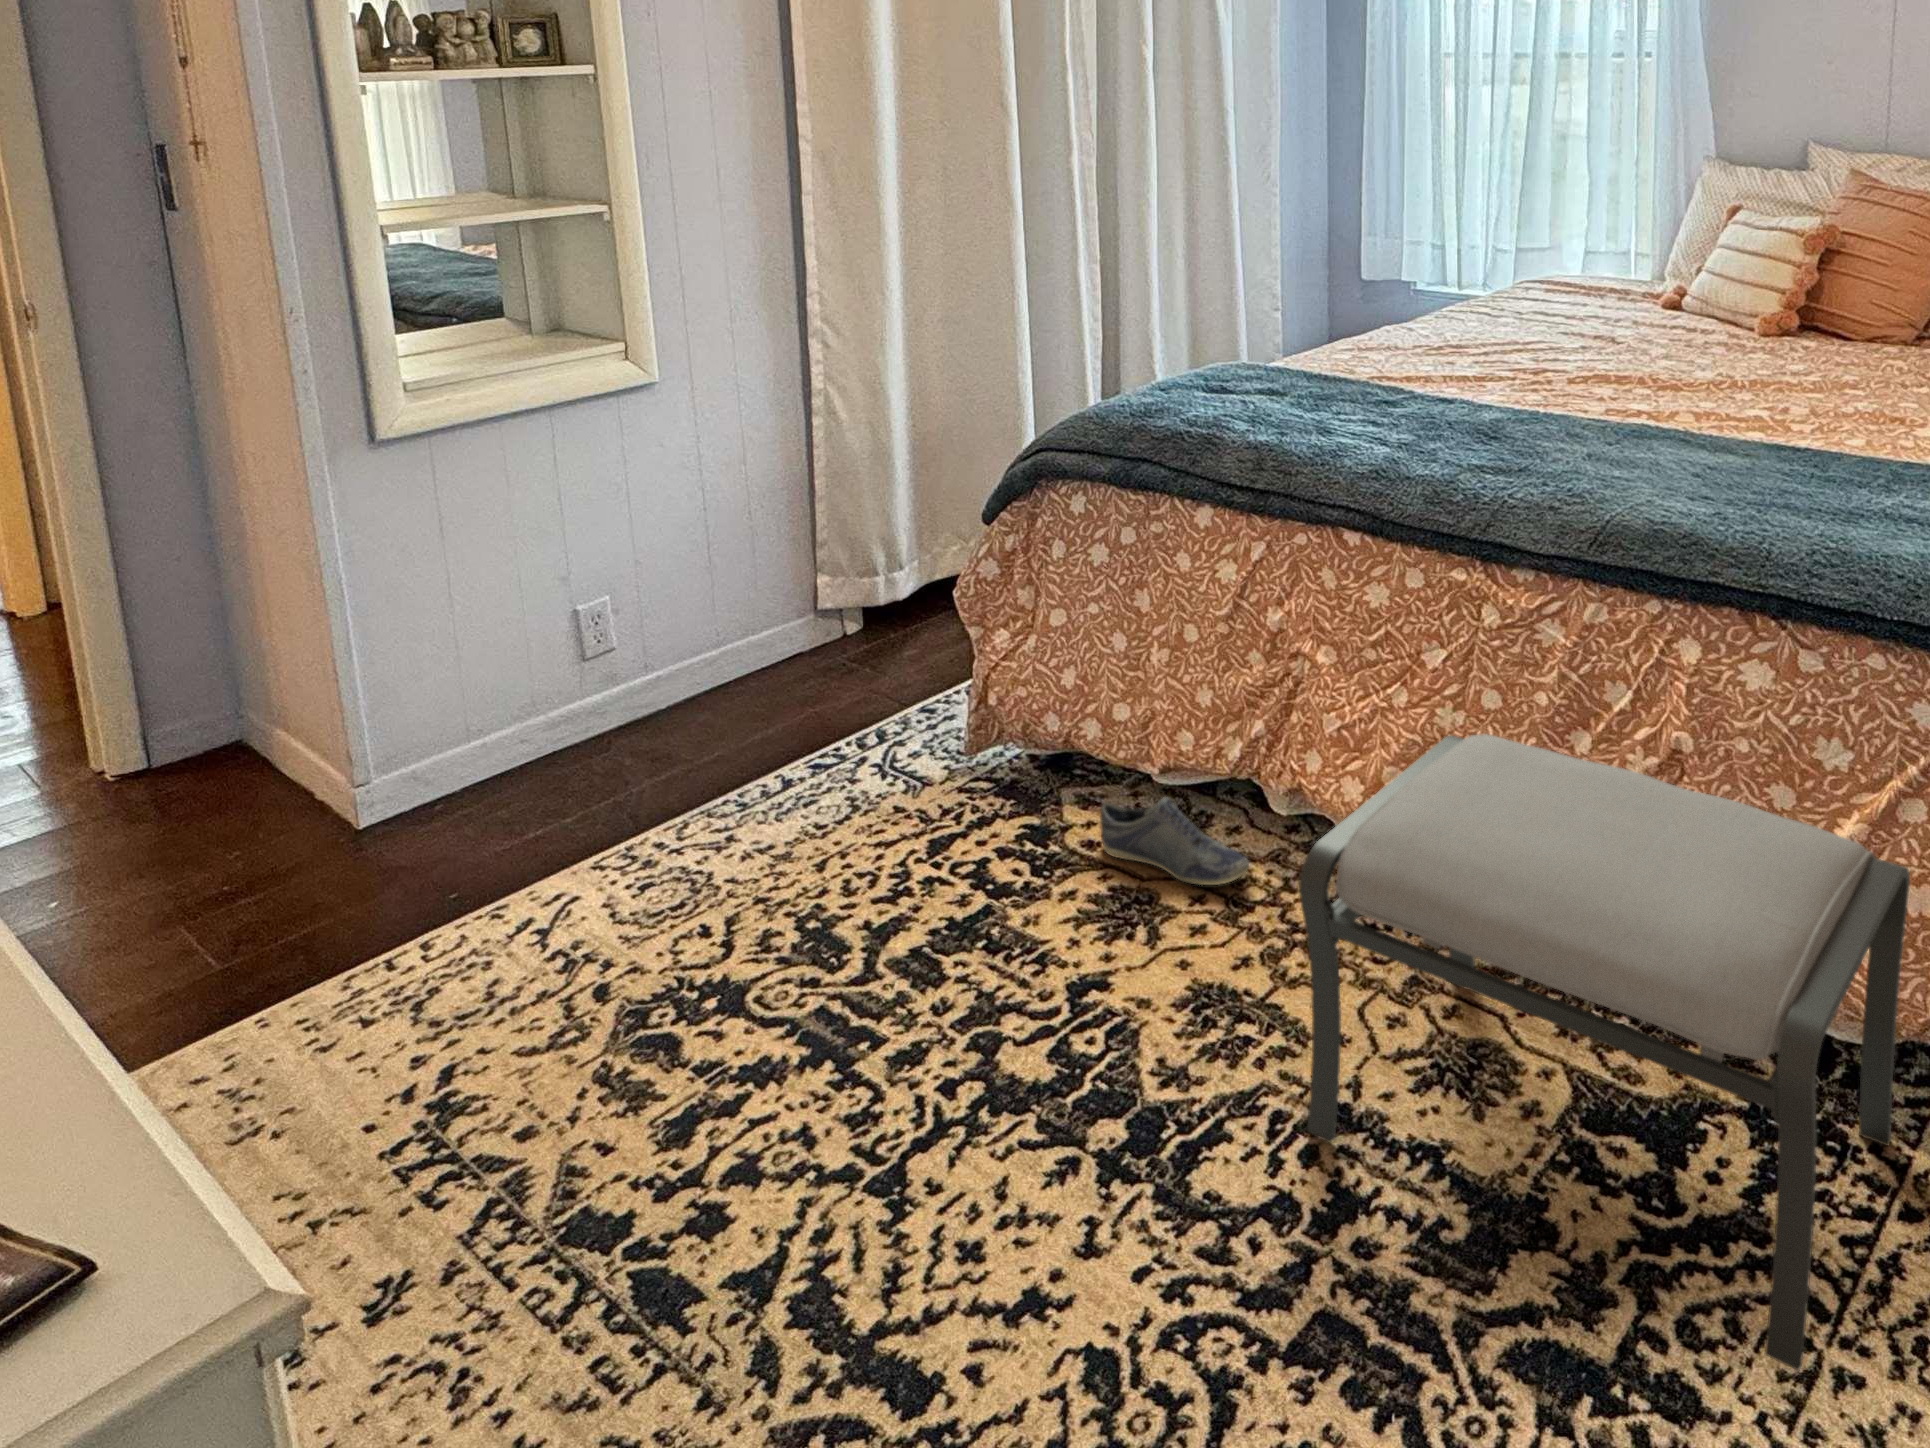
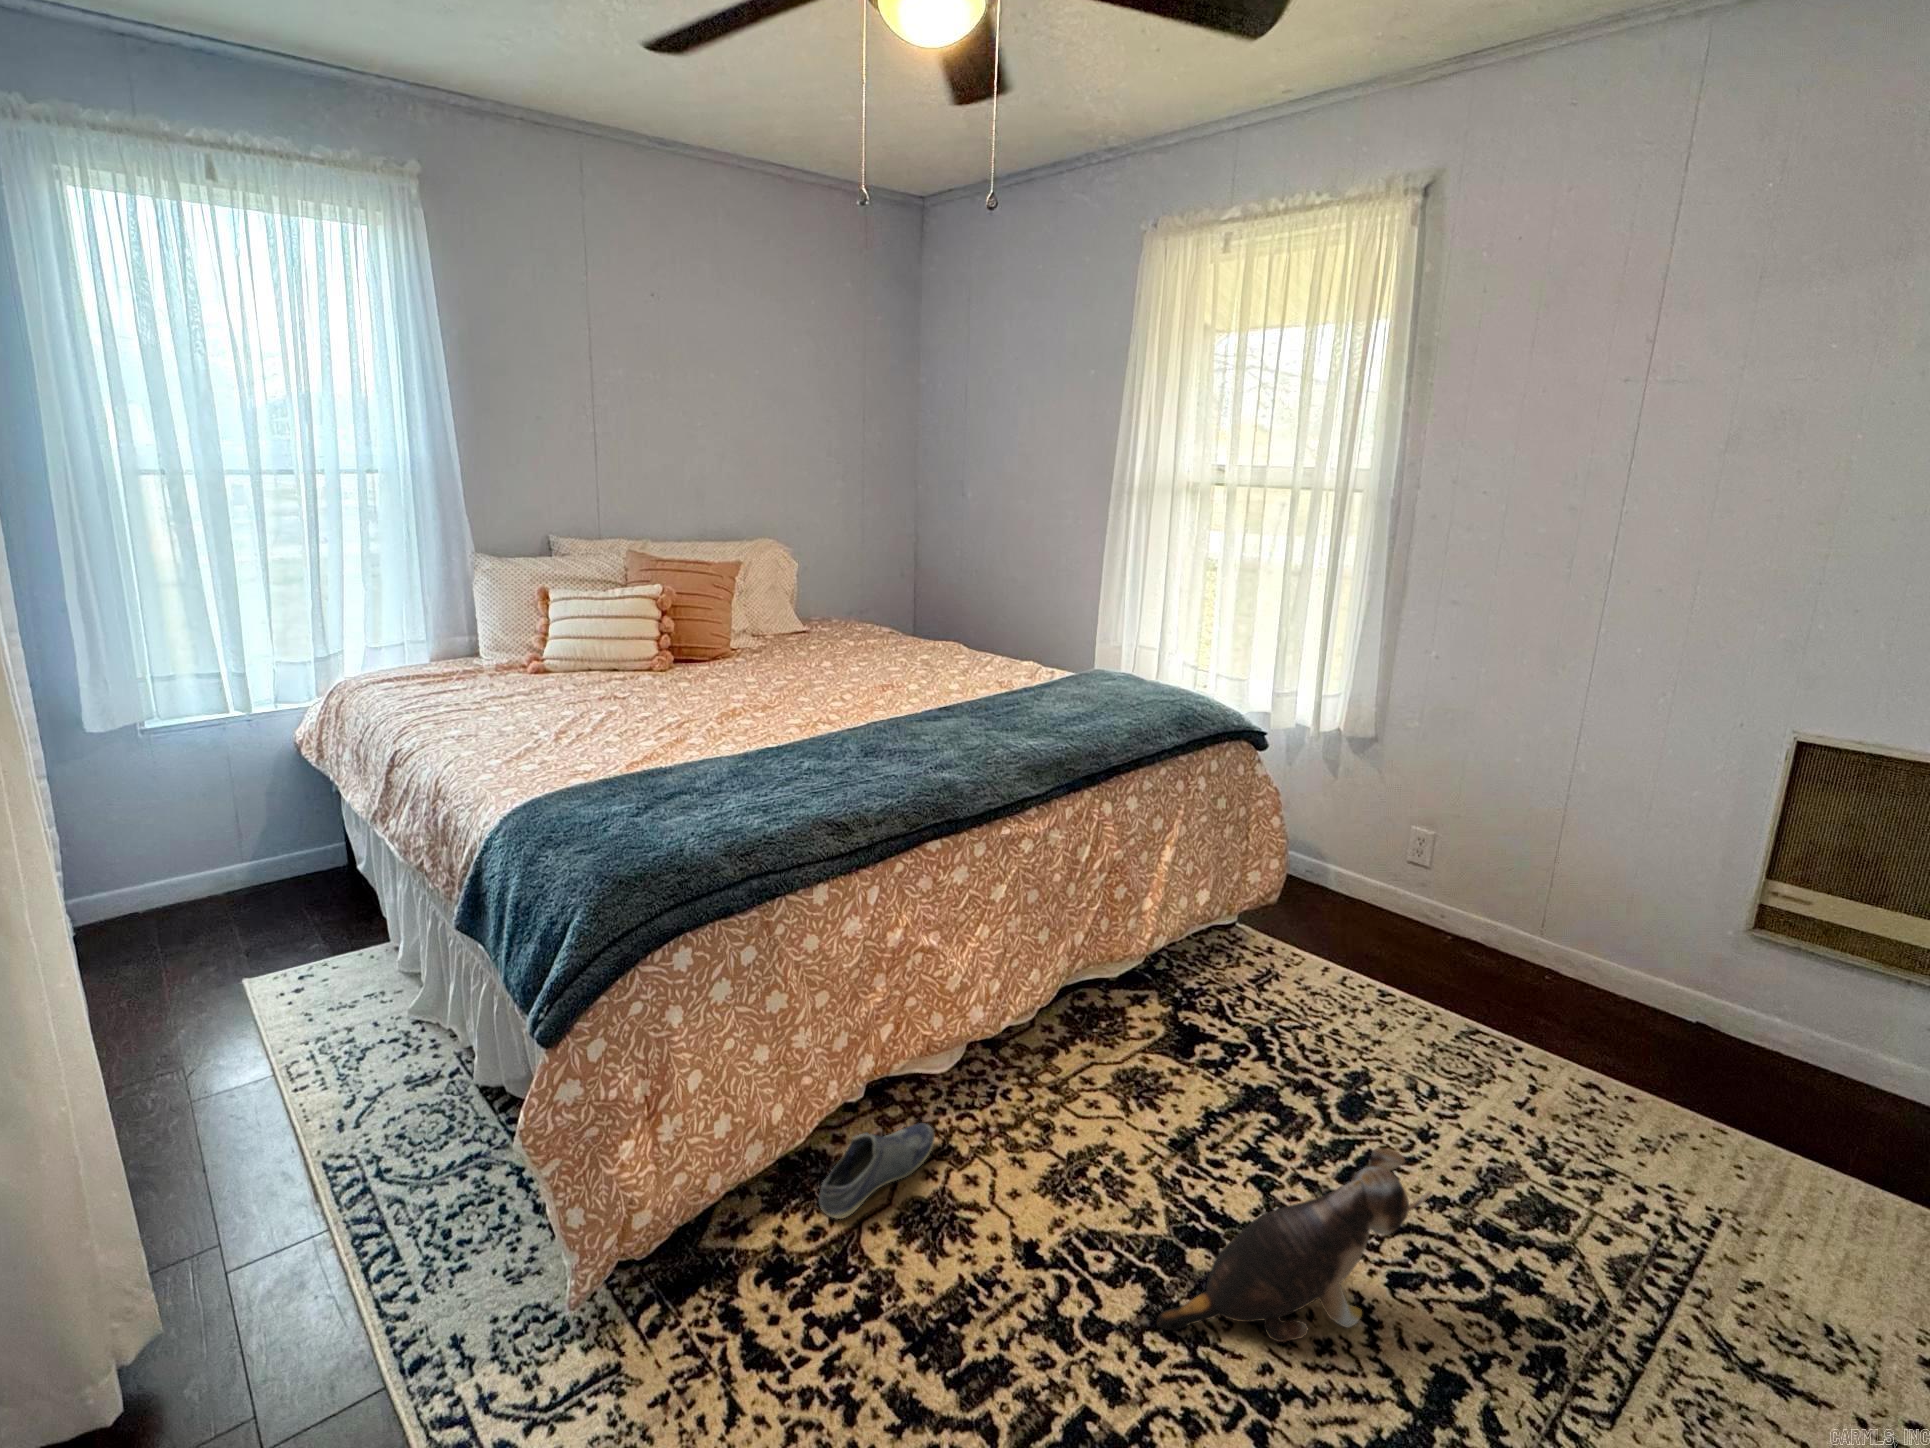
ottoman: present [1299,734,1910,1370] -> none [1052,846,1364,1158]
plush toy: none [963,1062,1107,1289] -> present [1157,1148,1432,1342]

